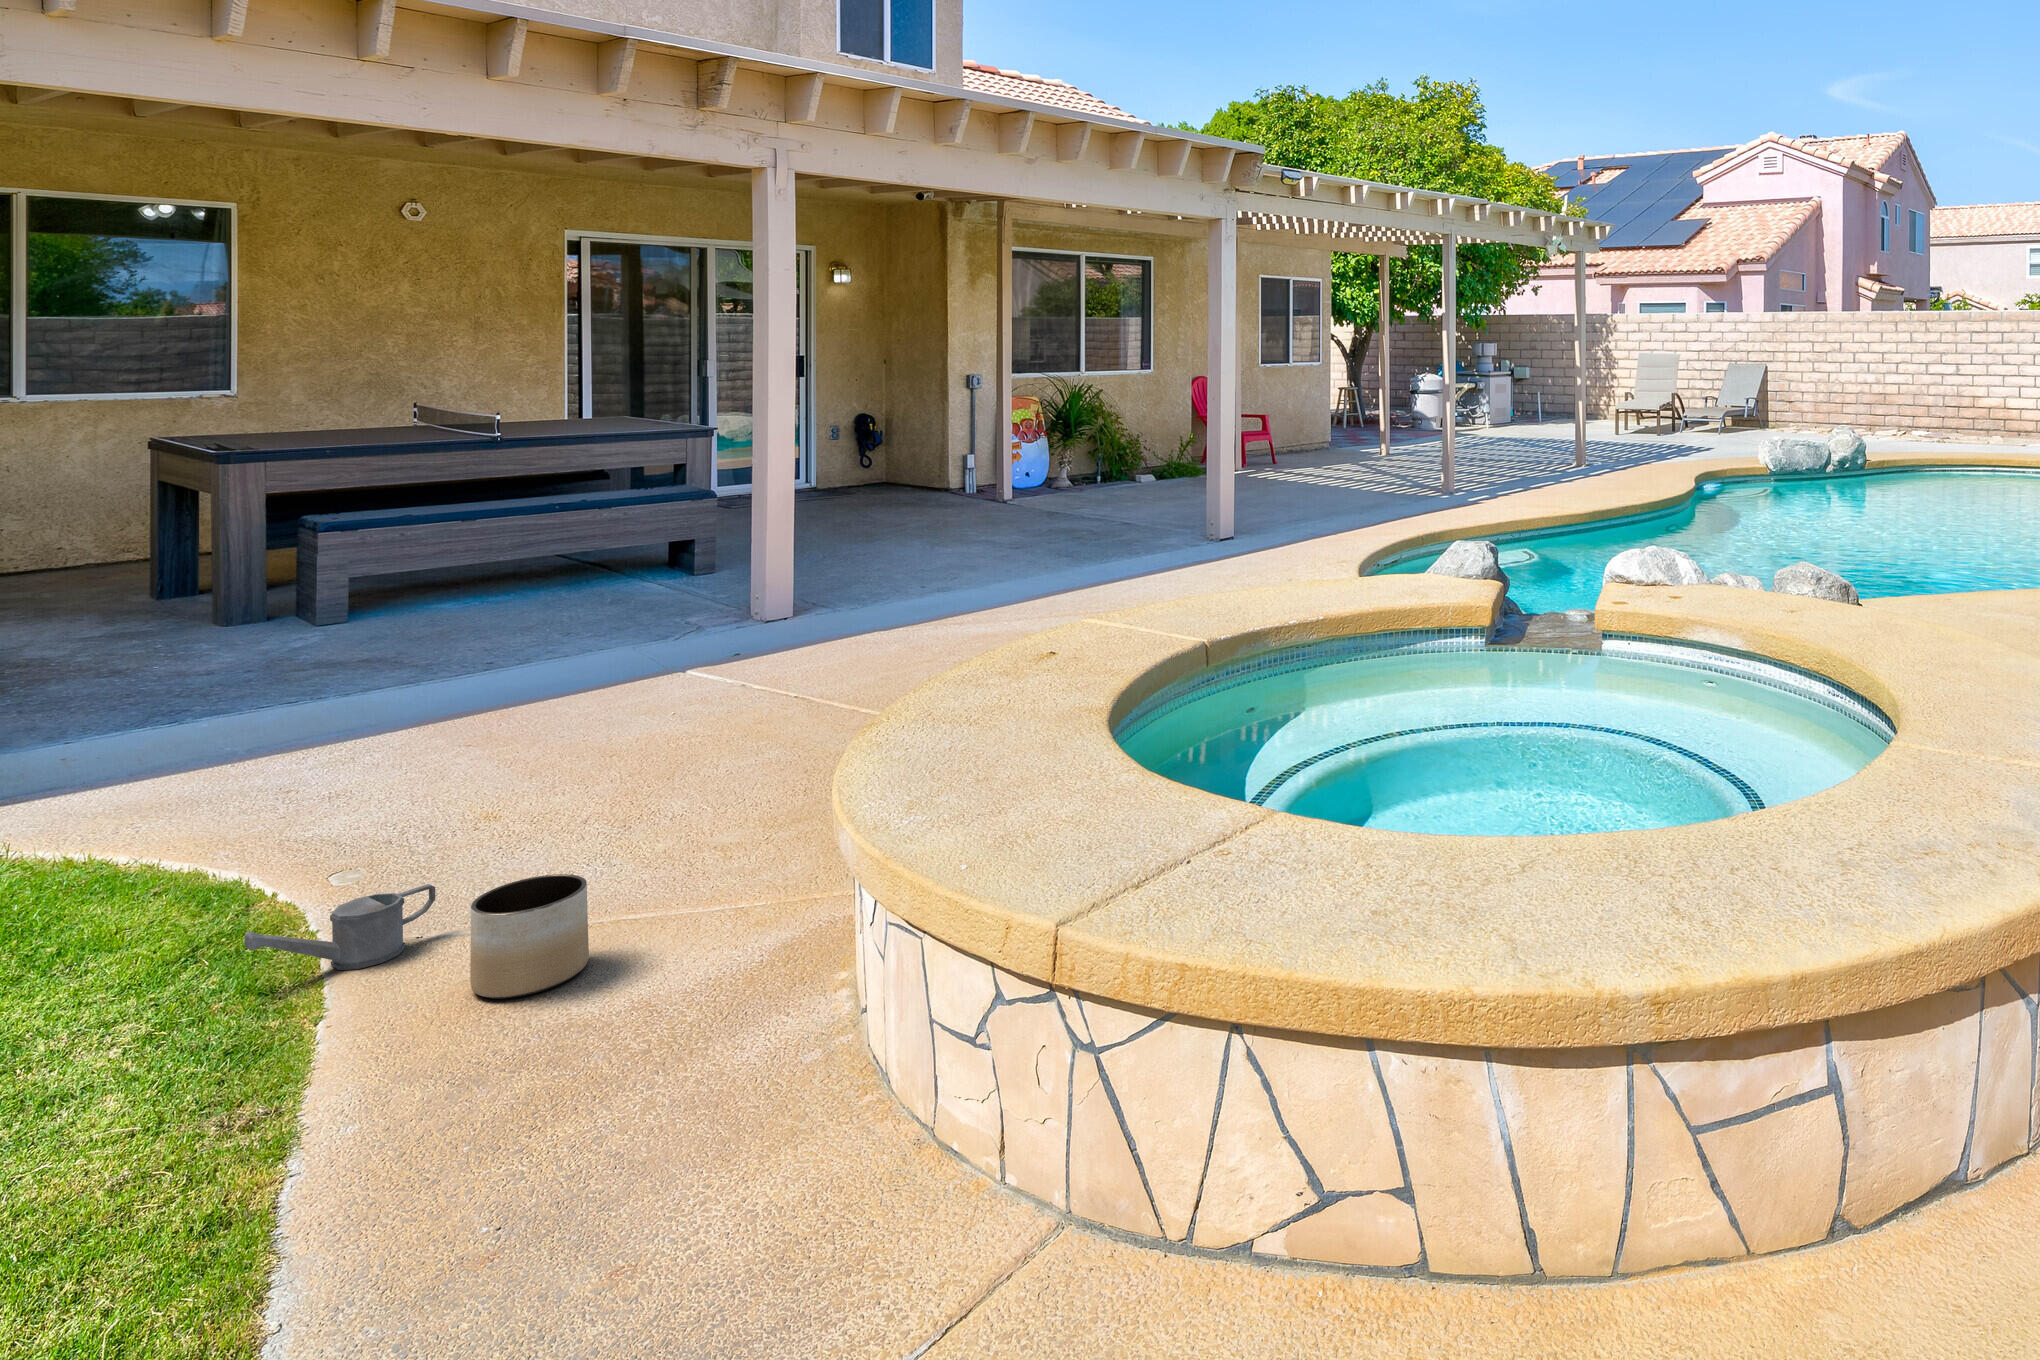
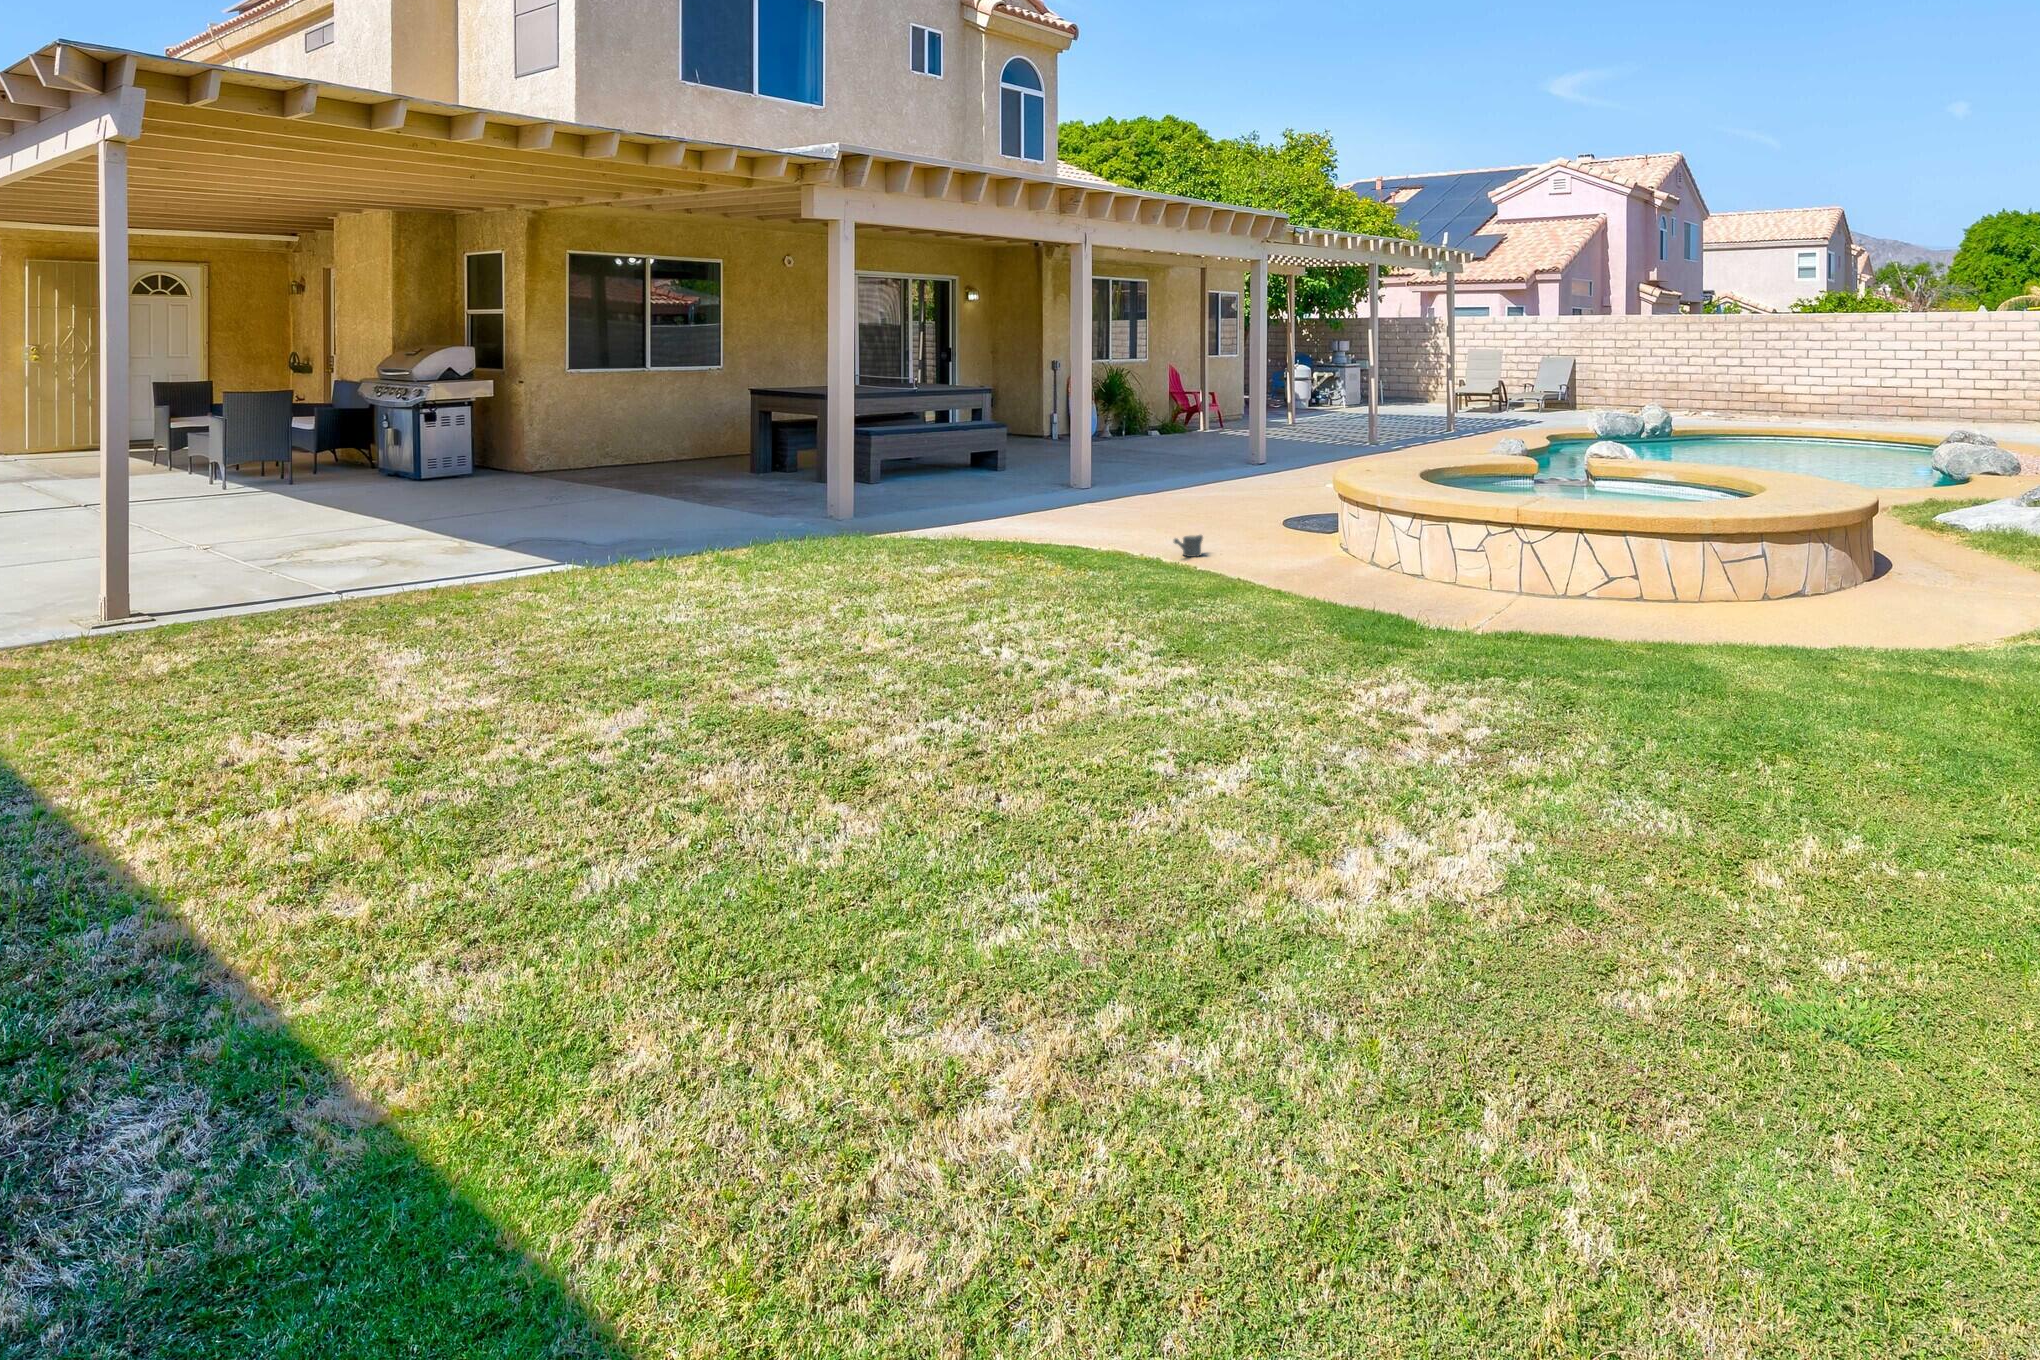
planter: present [470,874,589,999] -> none [1243,528,1275,562]

